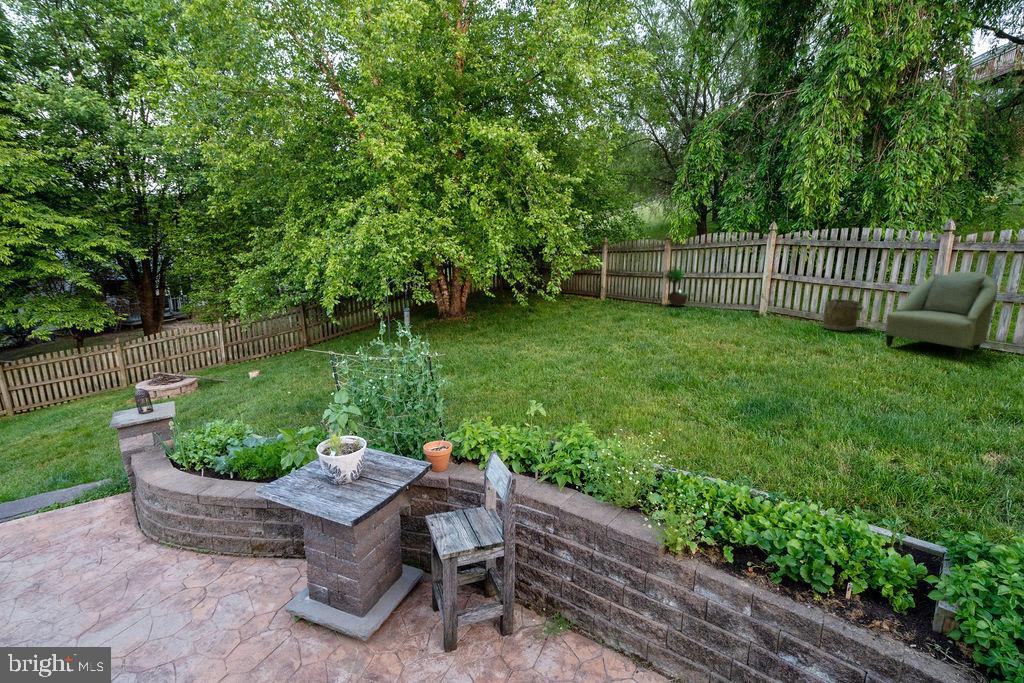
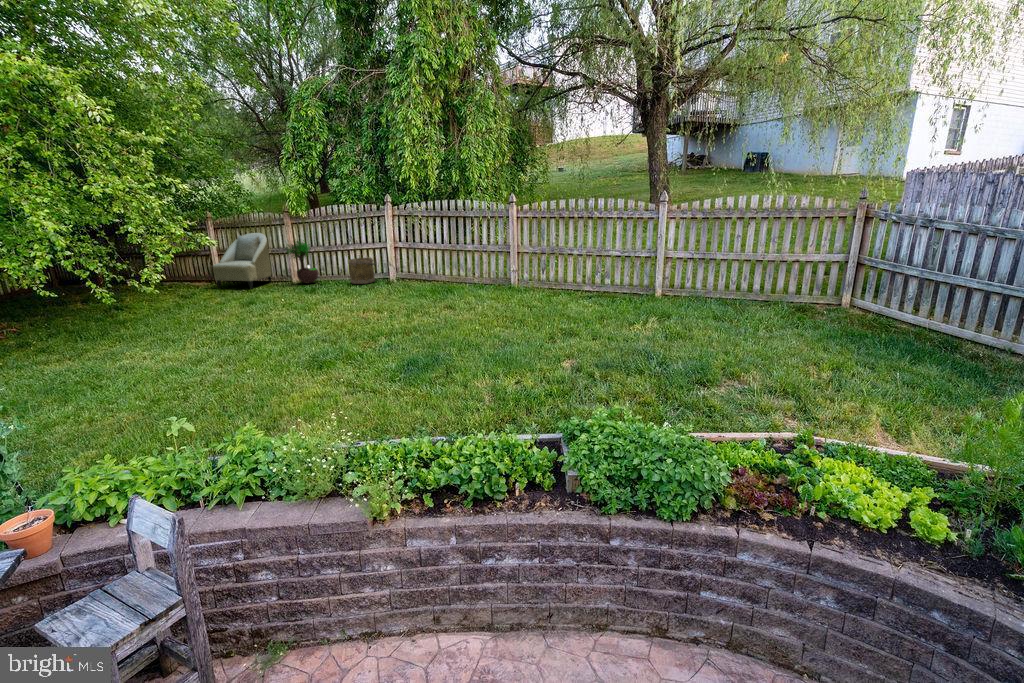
armchair: present [886,272,998,359] -> present [213,233,272,289]
bucket: present [823,299,863,331] -> present [349,257,376,284]

